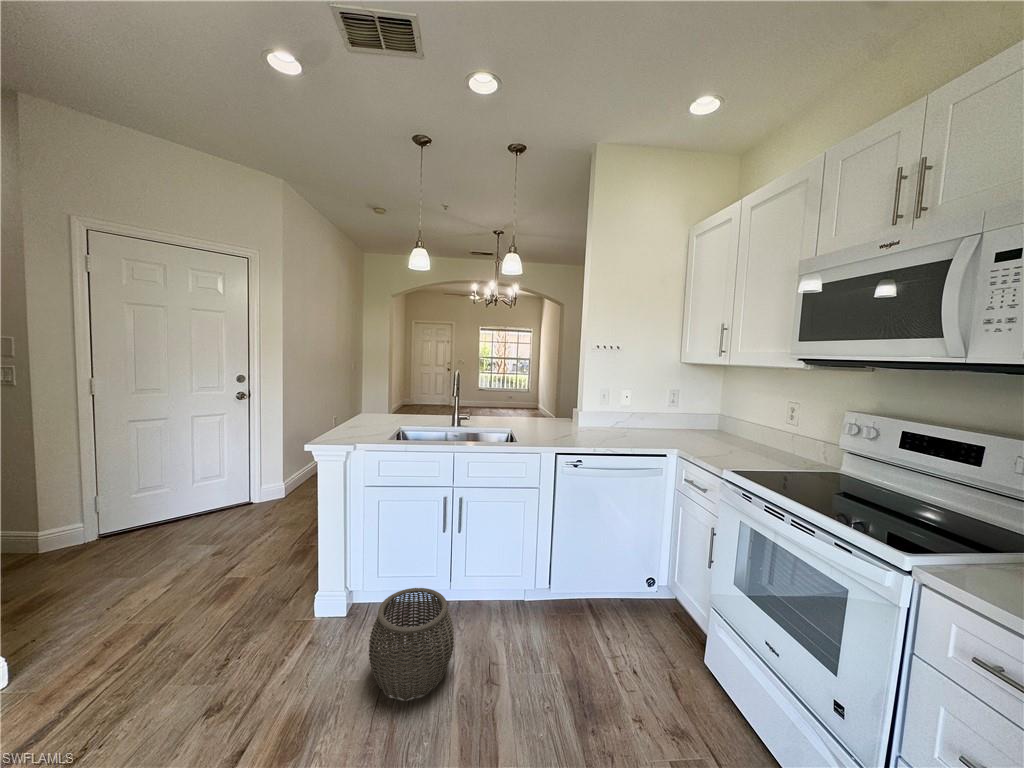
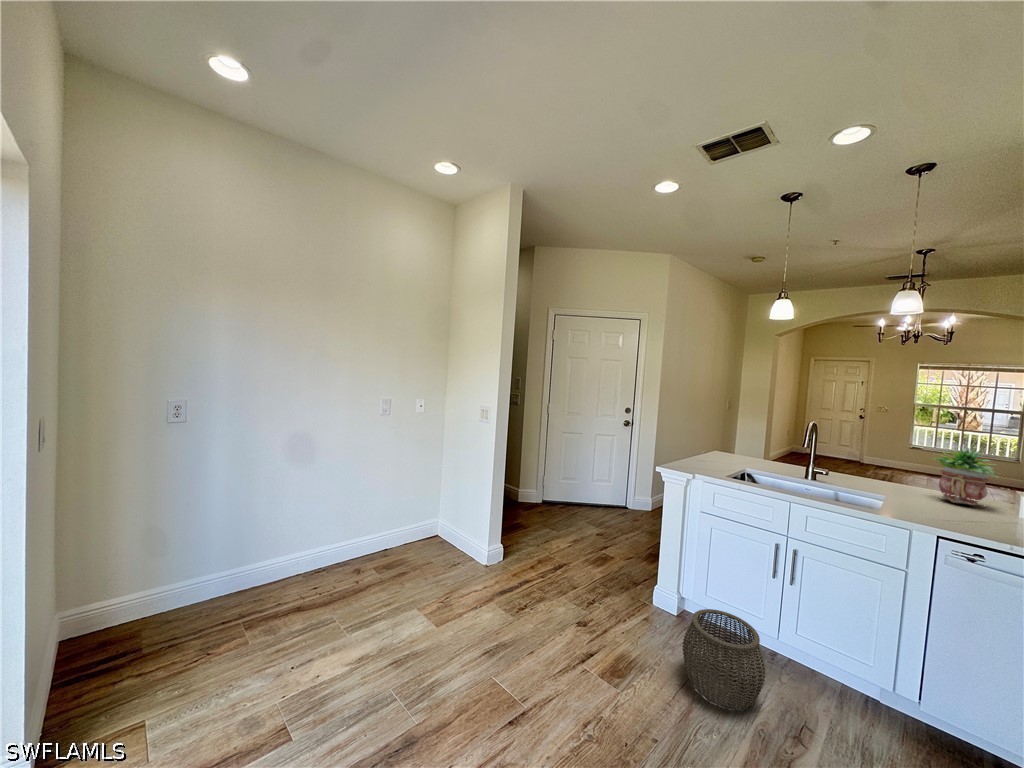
potted plant: none [532,380,566,423] -> present [934,447,999,506]

